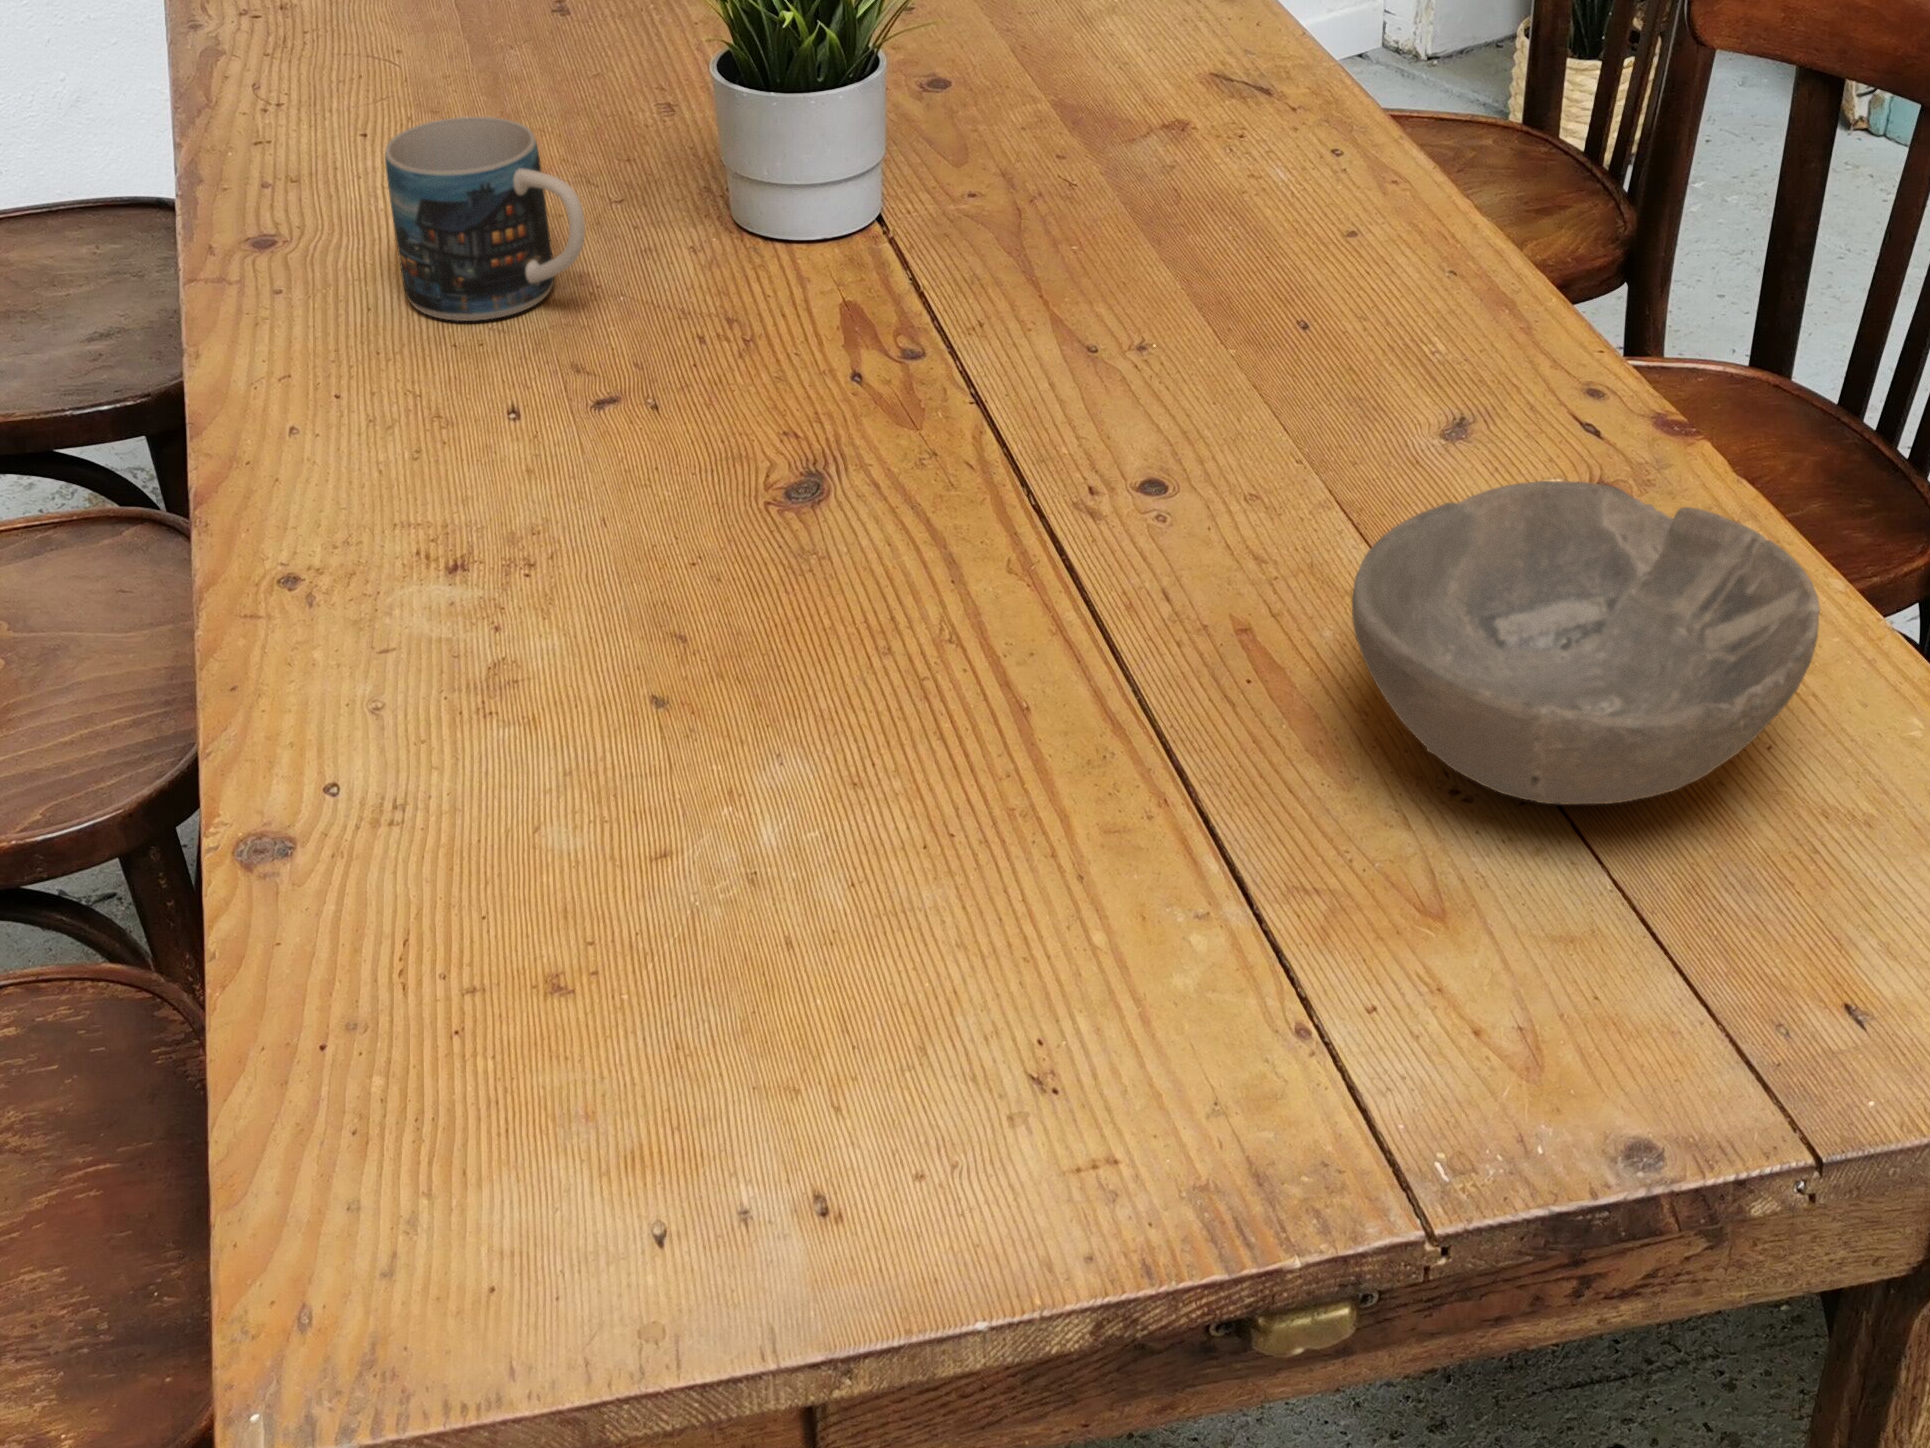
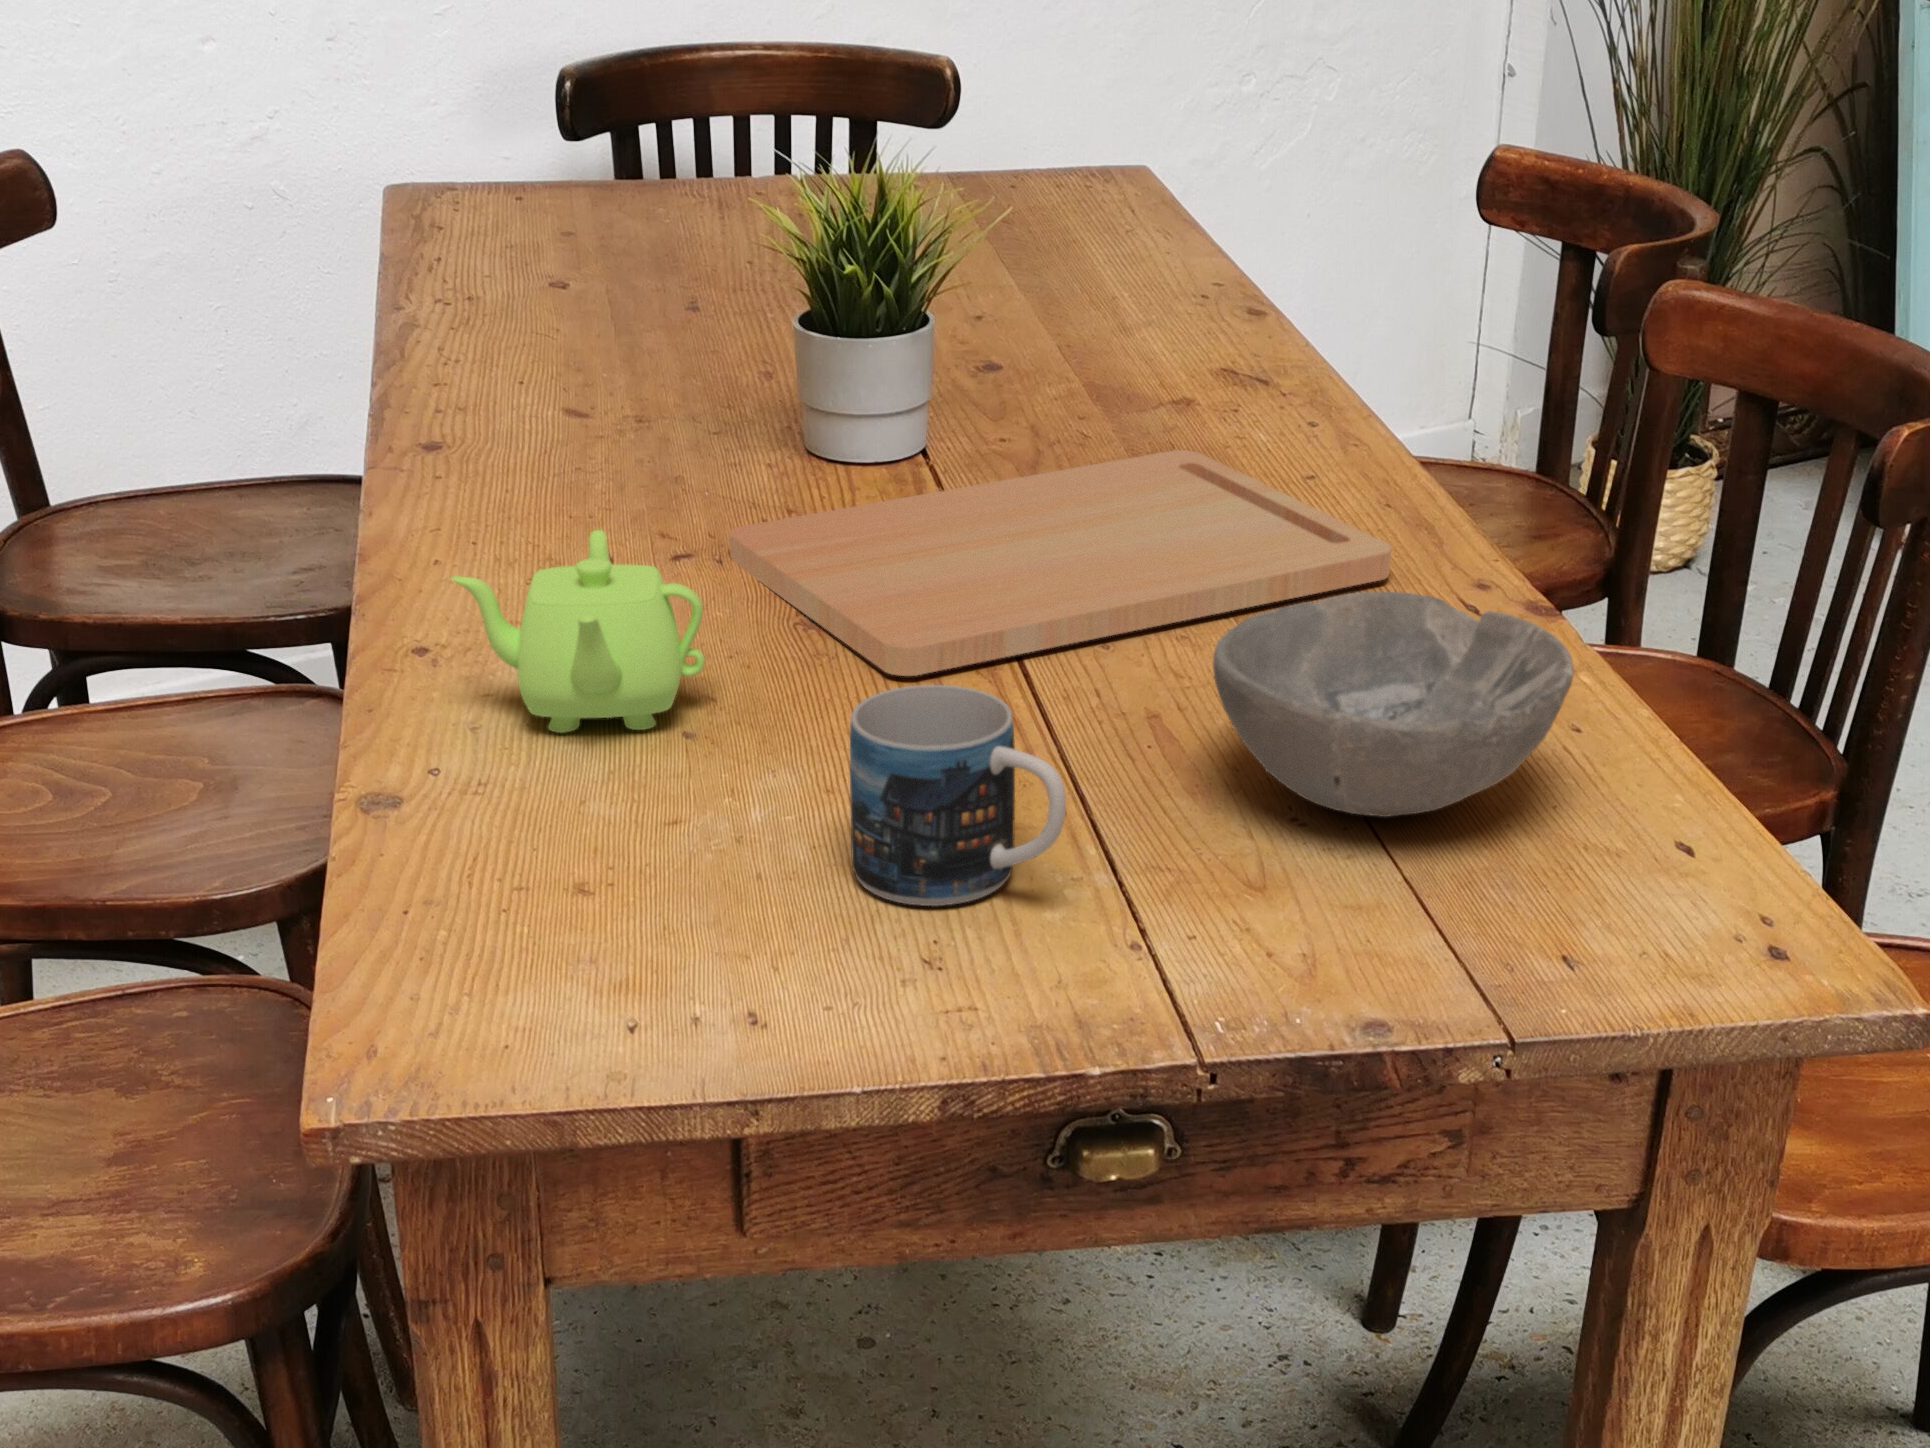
mug: present [385,117,585,321] -> present [850,685,1066,906]
cutting board: none [663,206,1492,592] -> present [730,450,1391,676]
teapot: none [318,428,667,720] -> present [451,530,705,733]

